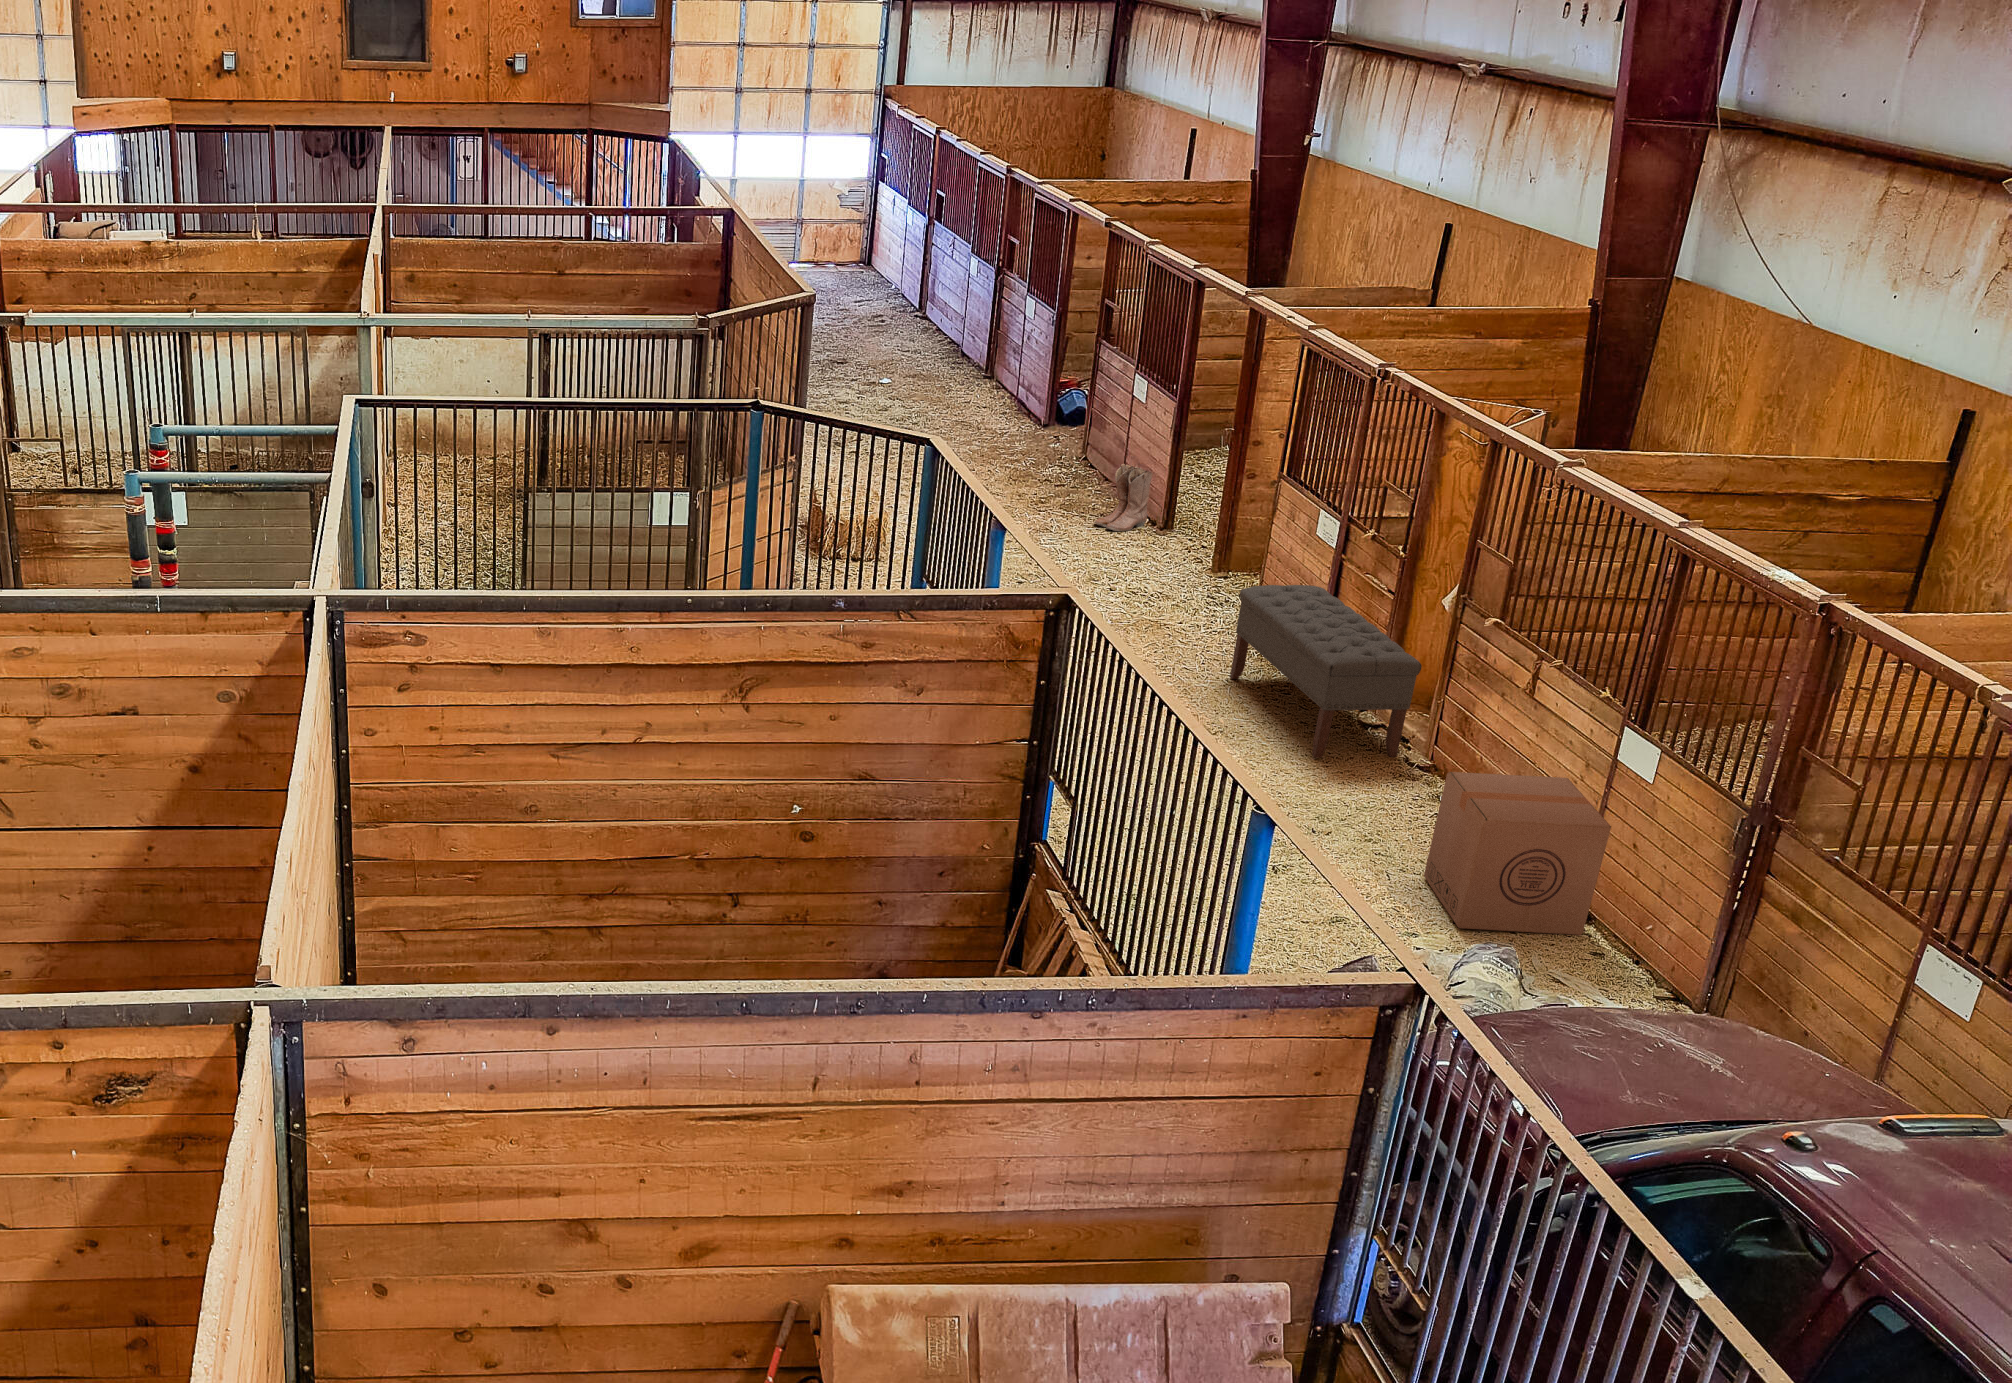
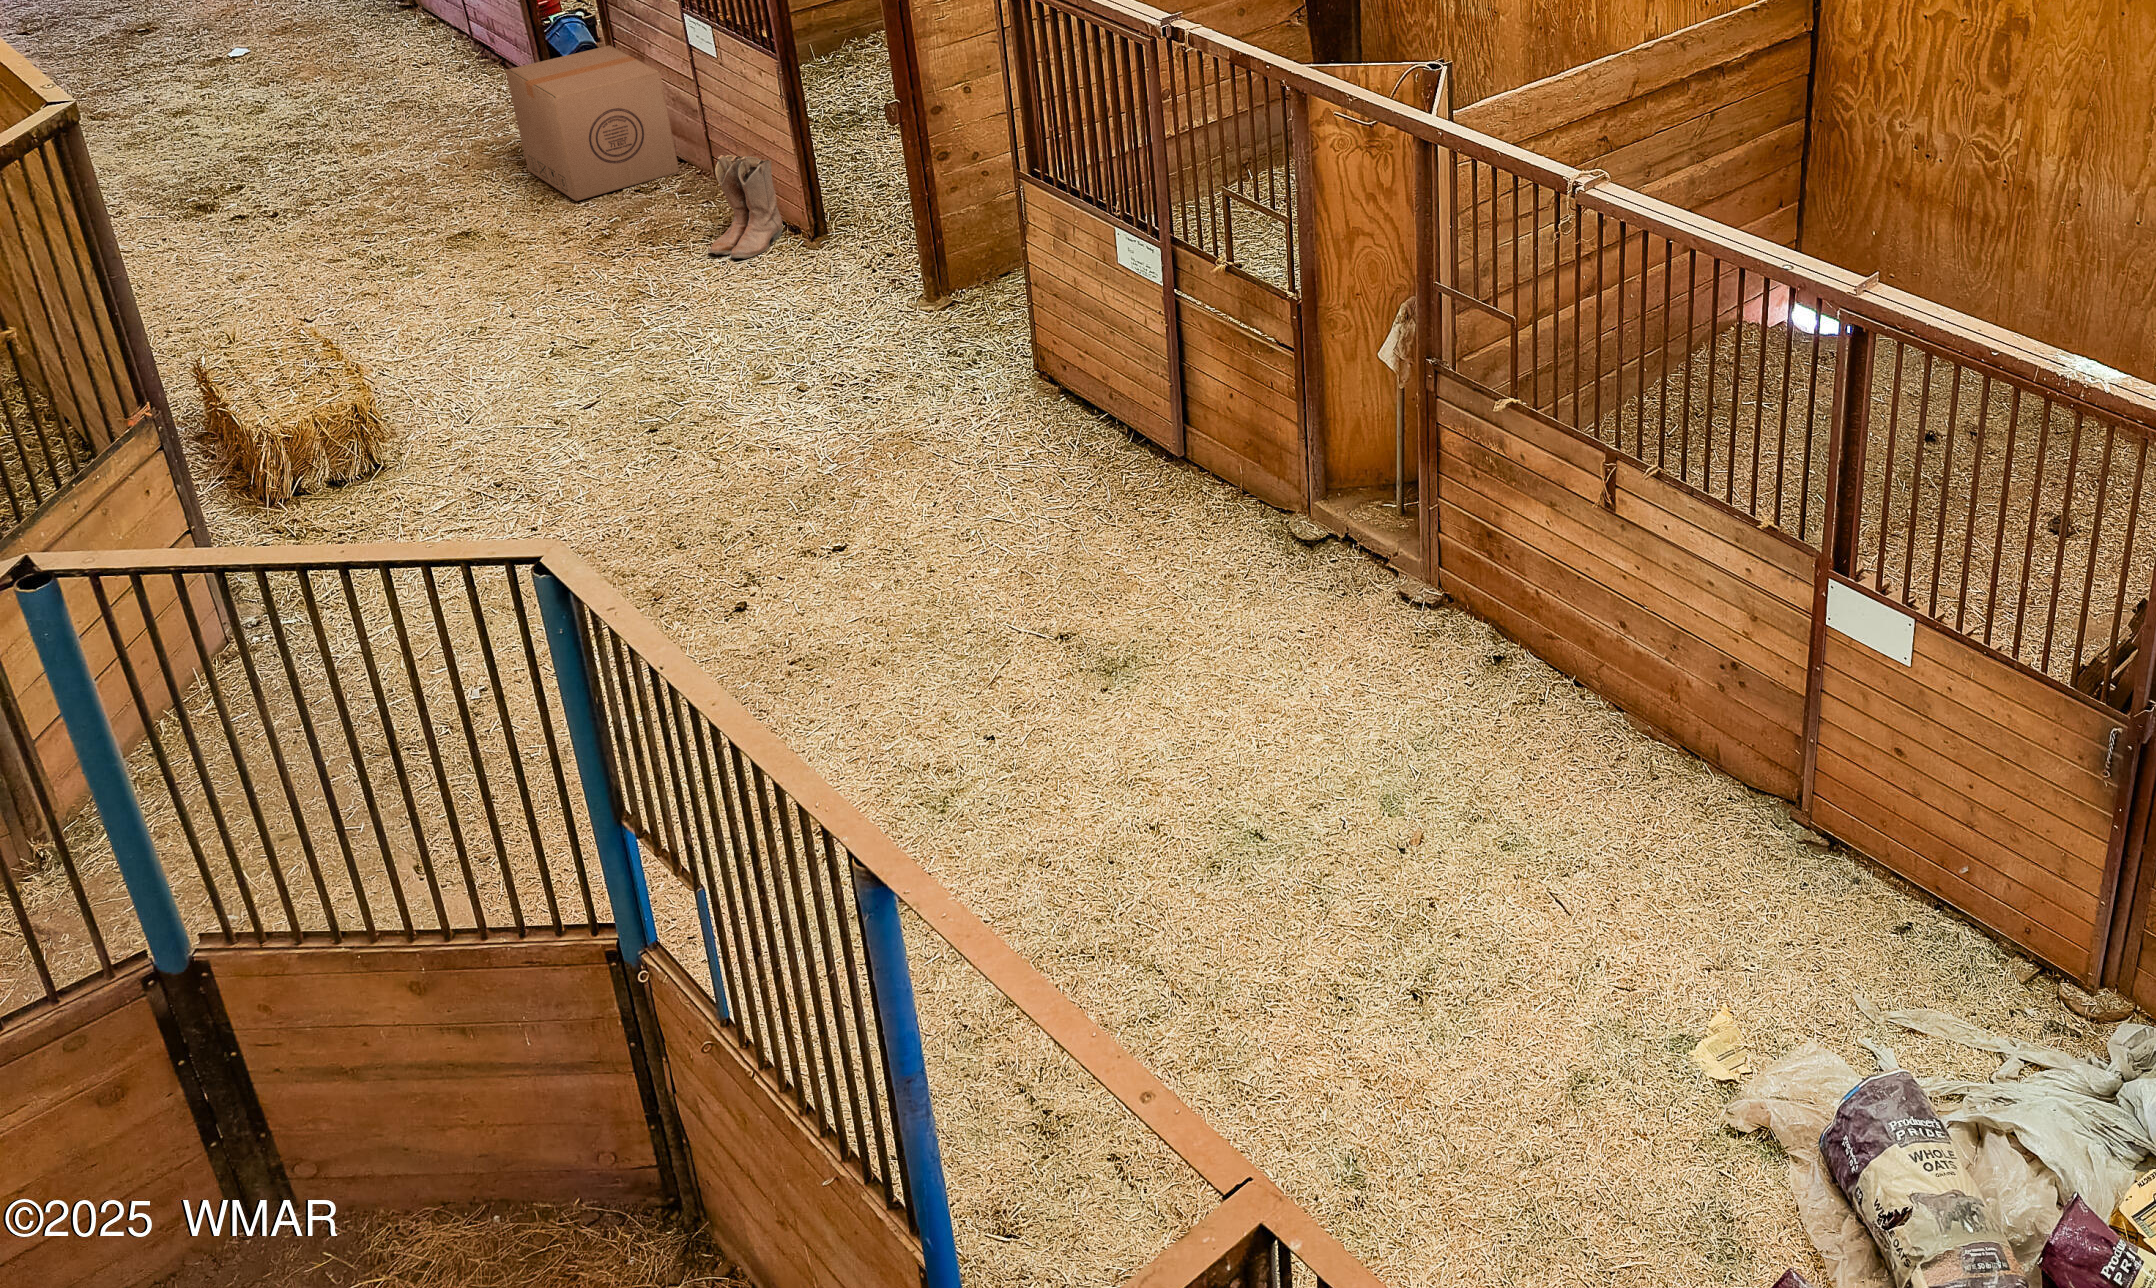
bench: present [1230,585,1422,758] -> none [1050,342,1384,639]
cardboard box: present [1424,772,1611,935] -> present [506,45,679,201]

